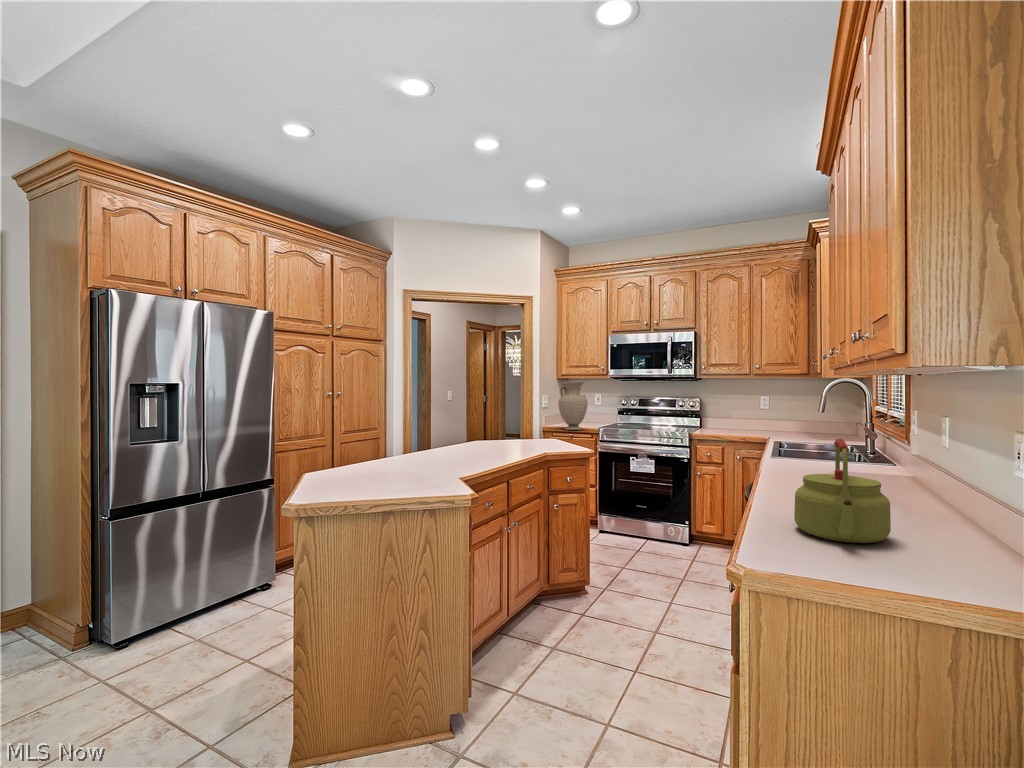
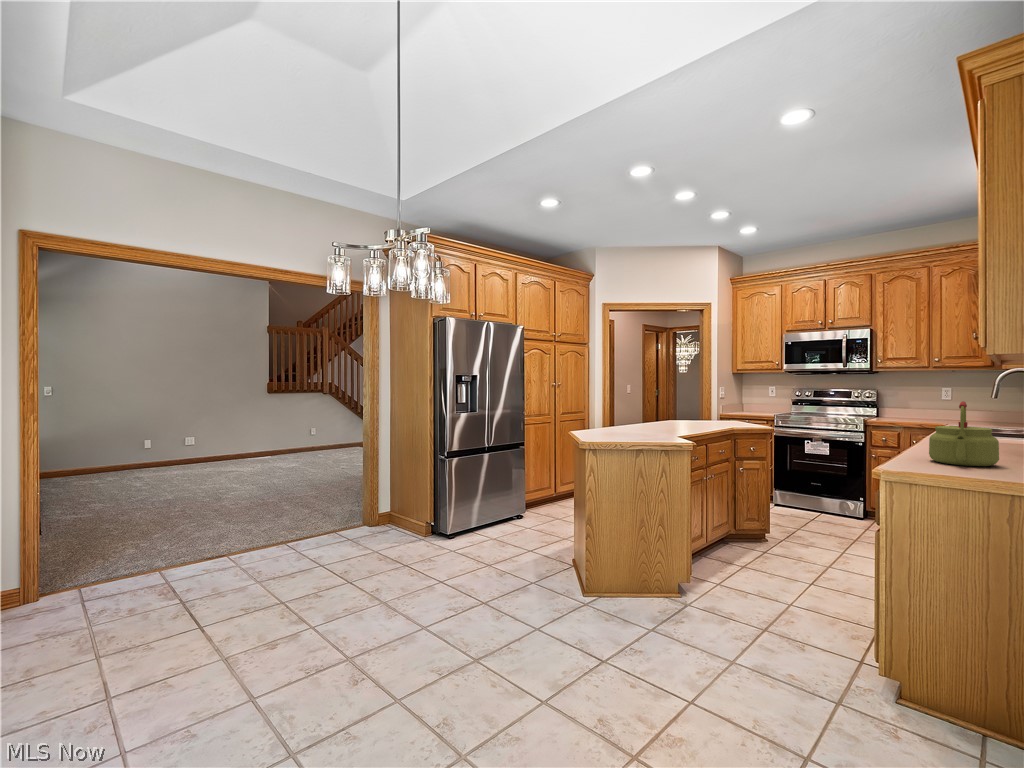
vase: present [559,381,587,430] -> none [737,375,764,416]

